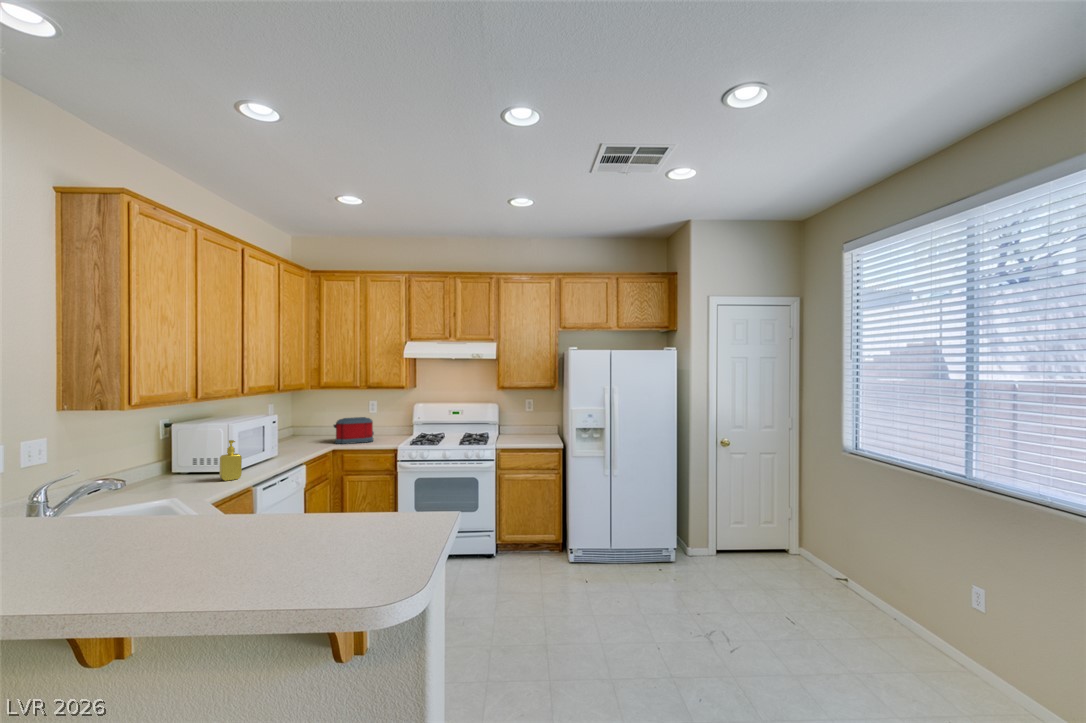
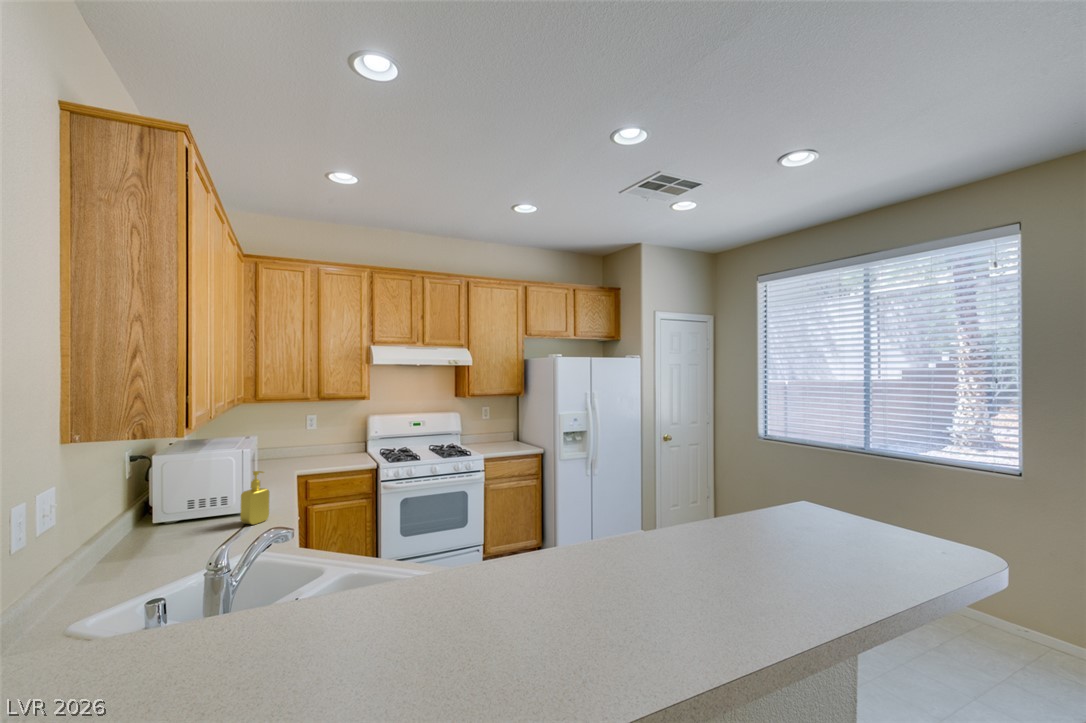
toaster: present [334,417,374,444] -> none [282,434,333,469]

